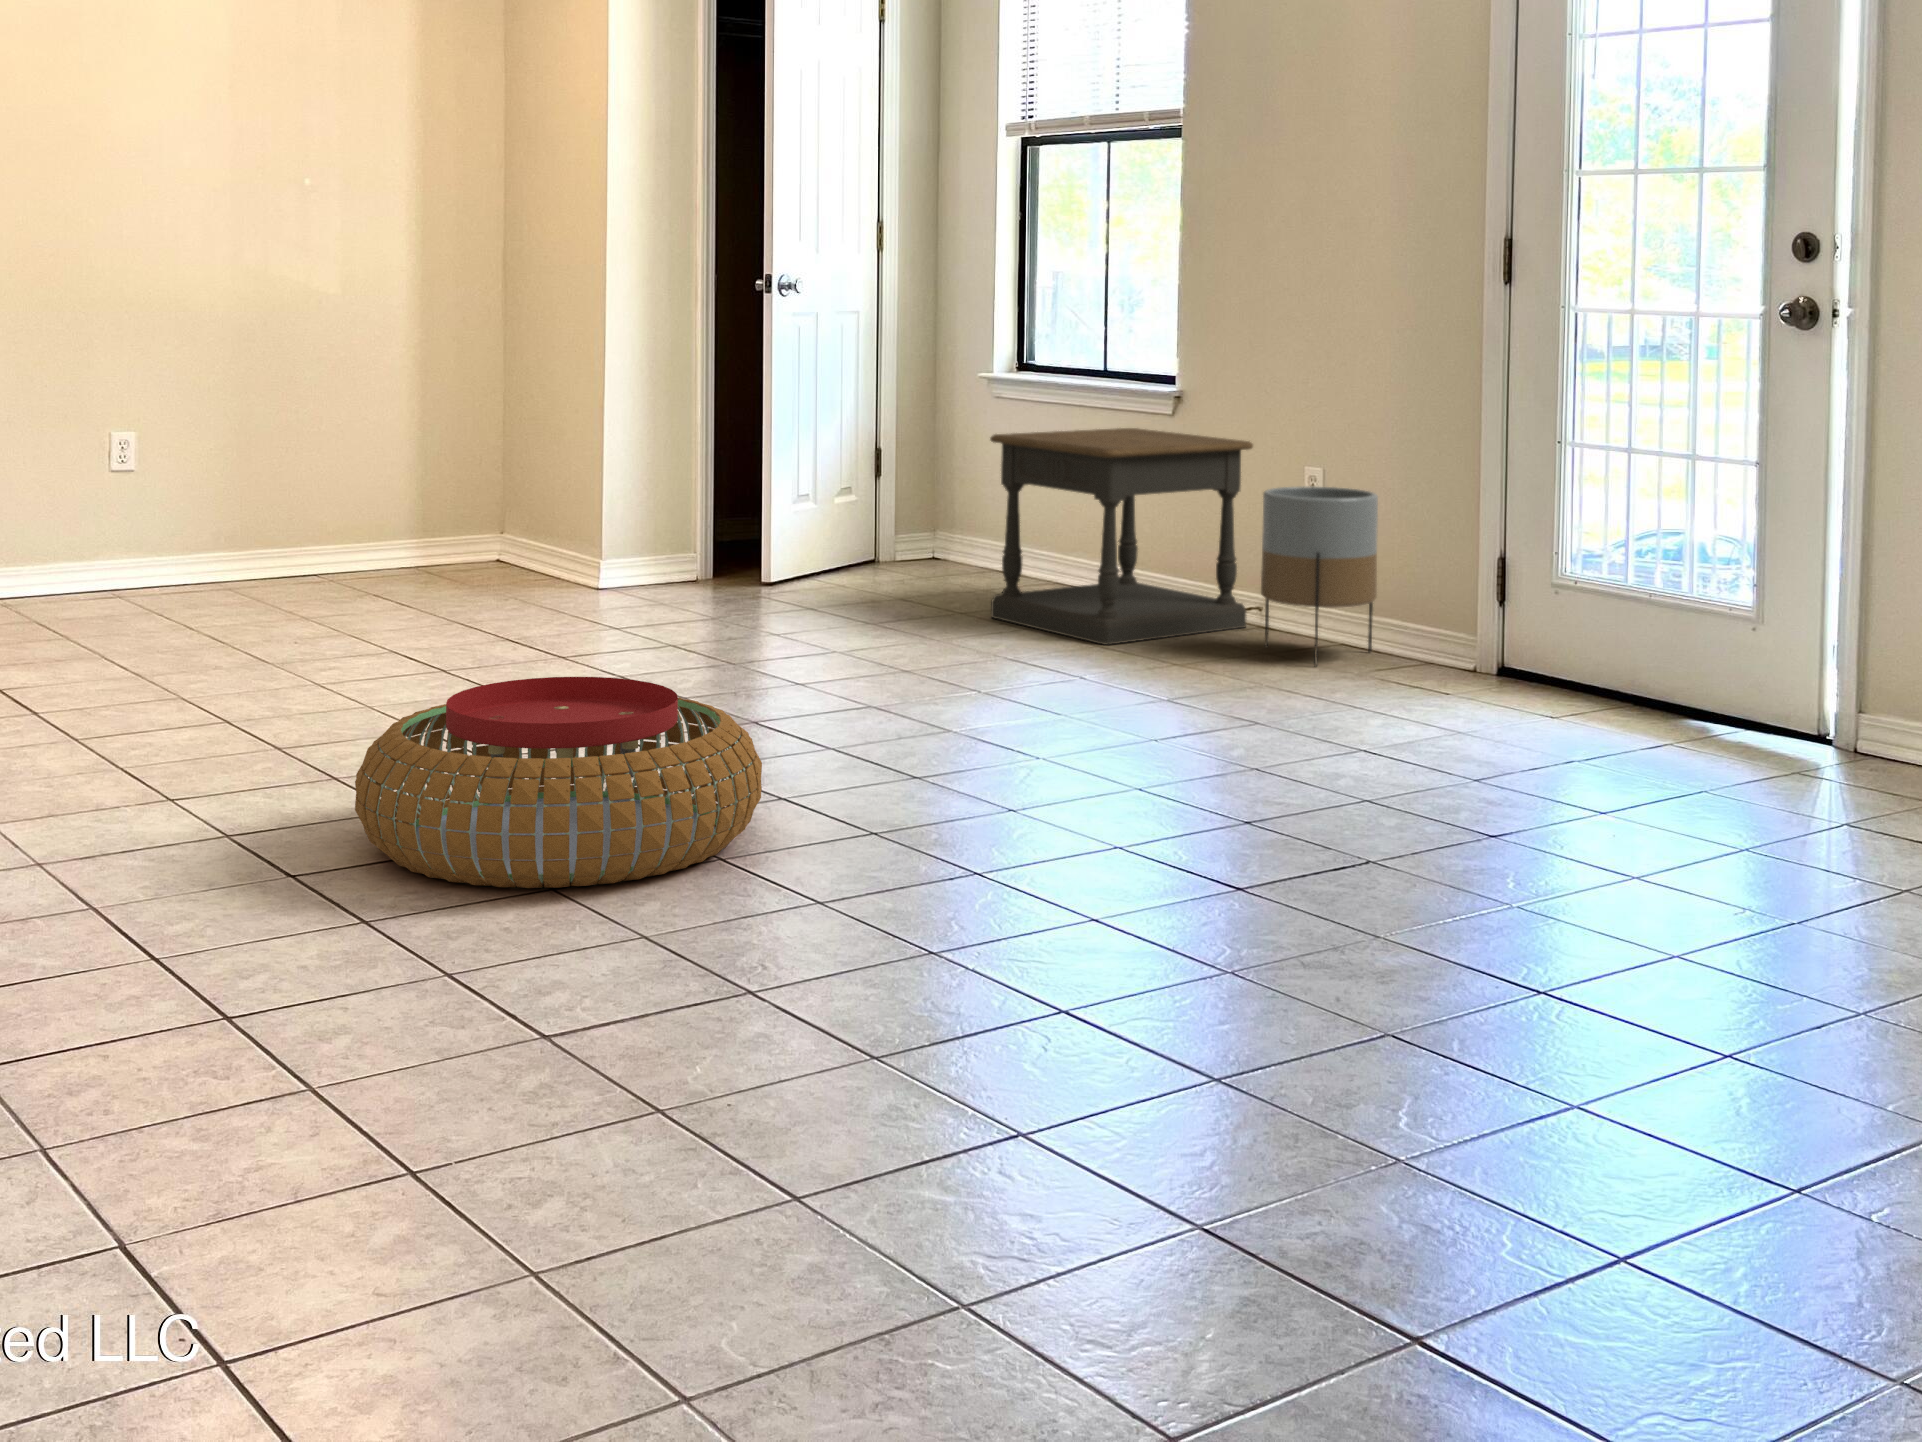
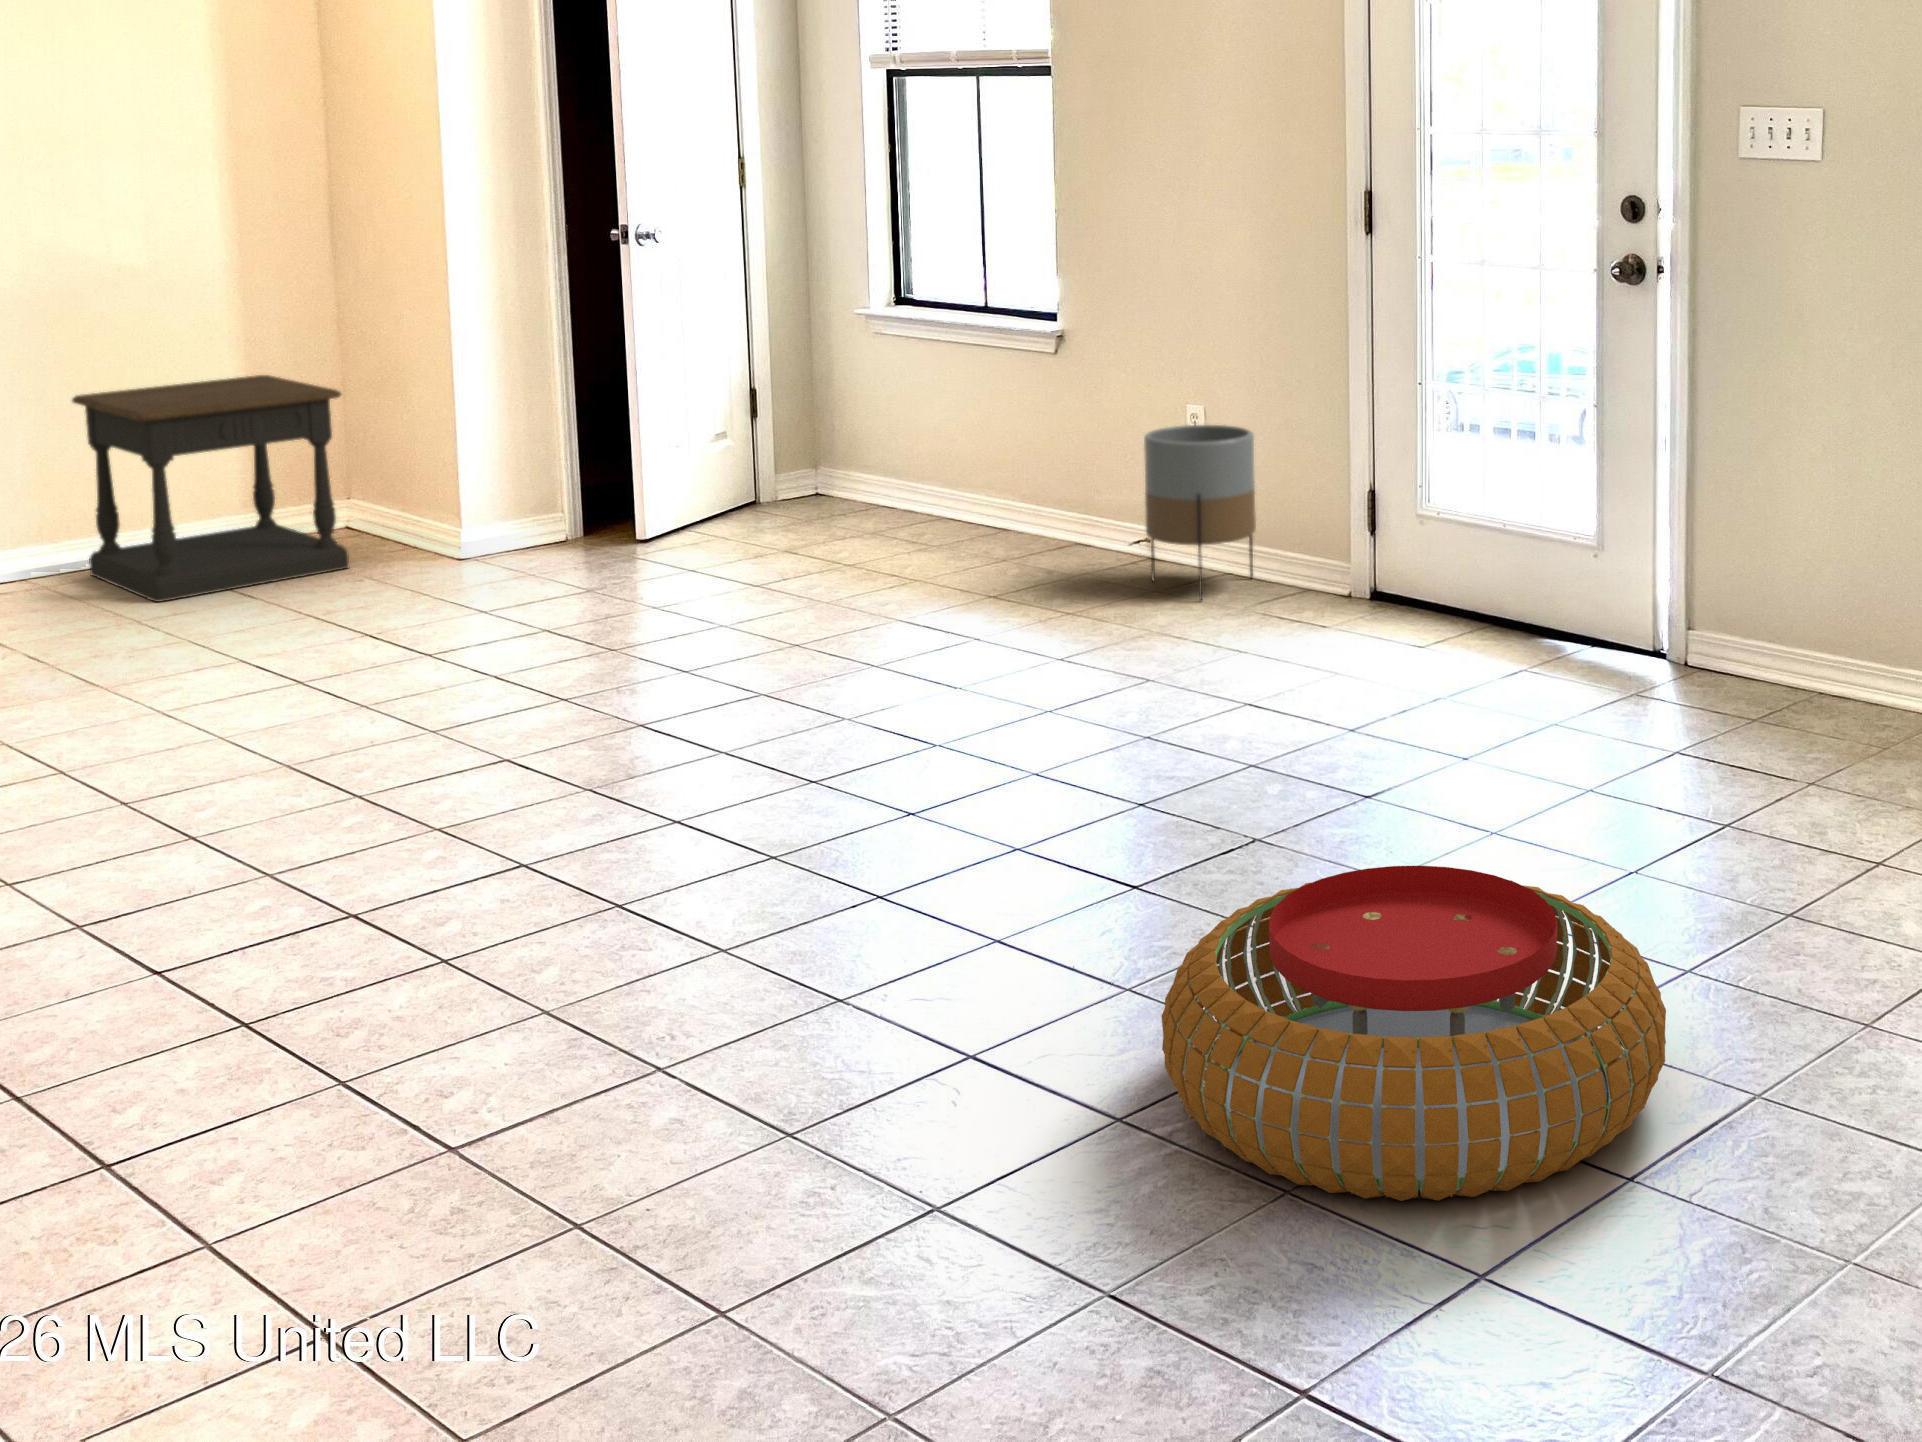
side table: present [990,428,1253,645] -> present [72,375,349,602]
pouf: present [355,677,762,888] -> present [1161,866,1666,1201]

